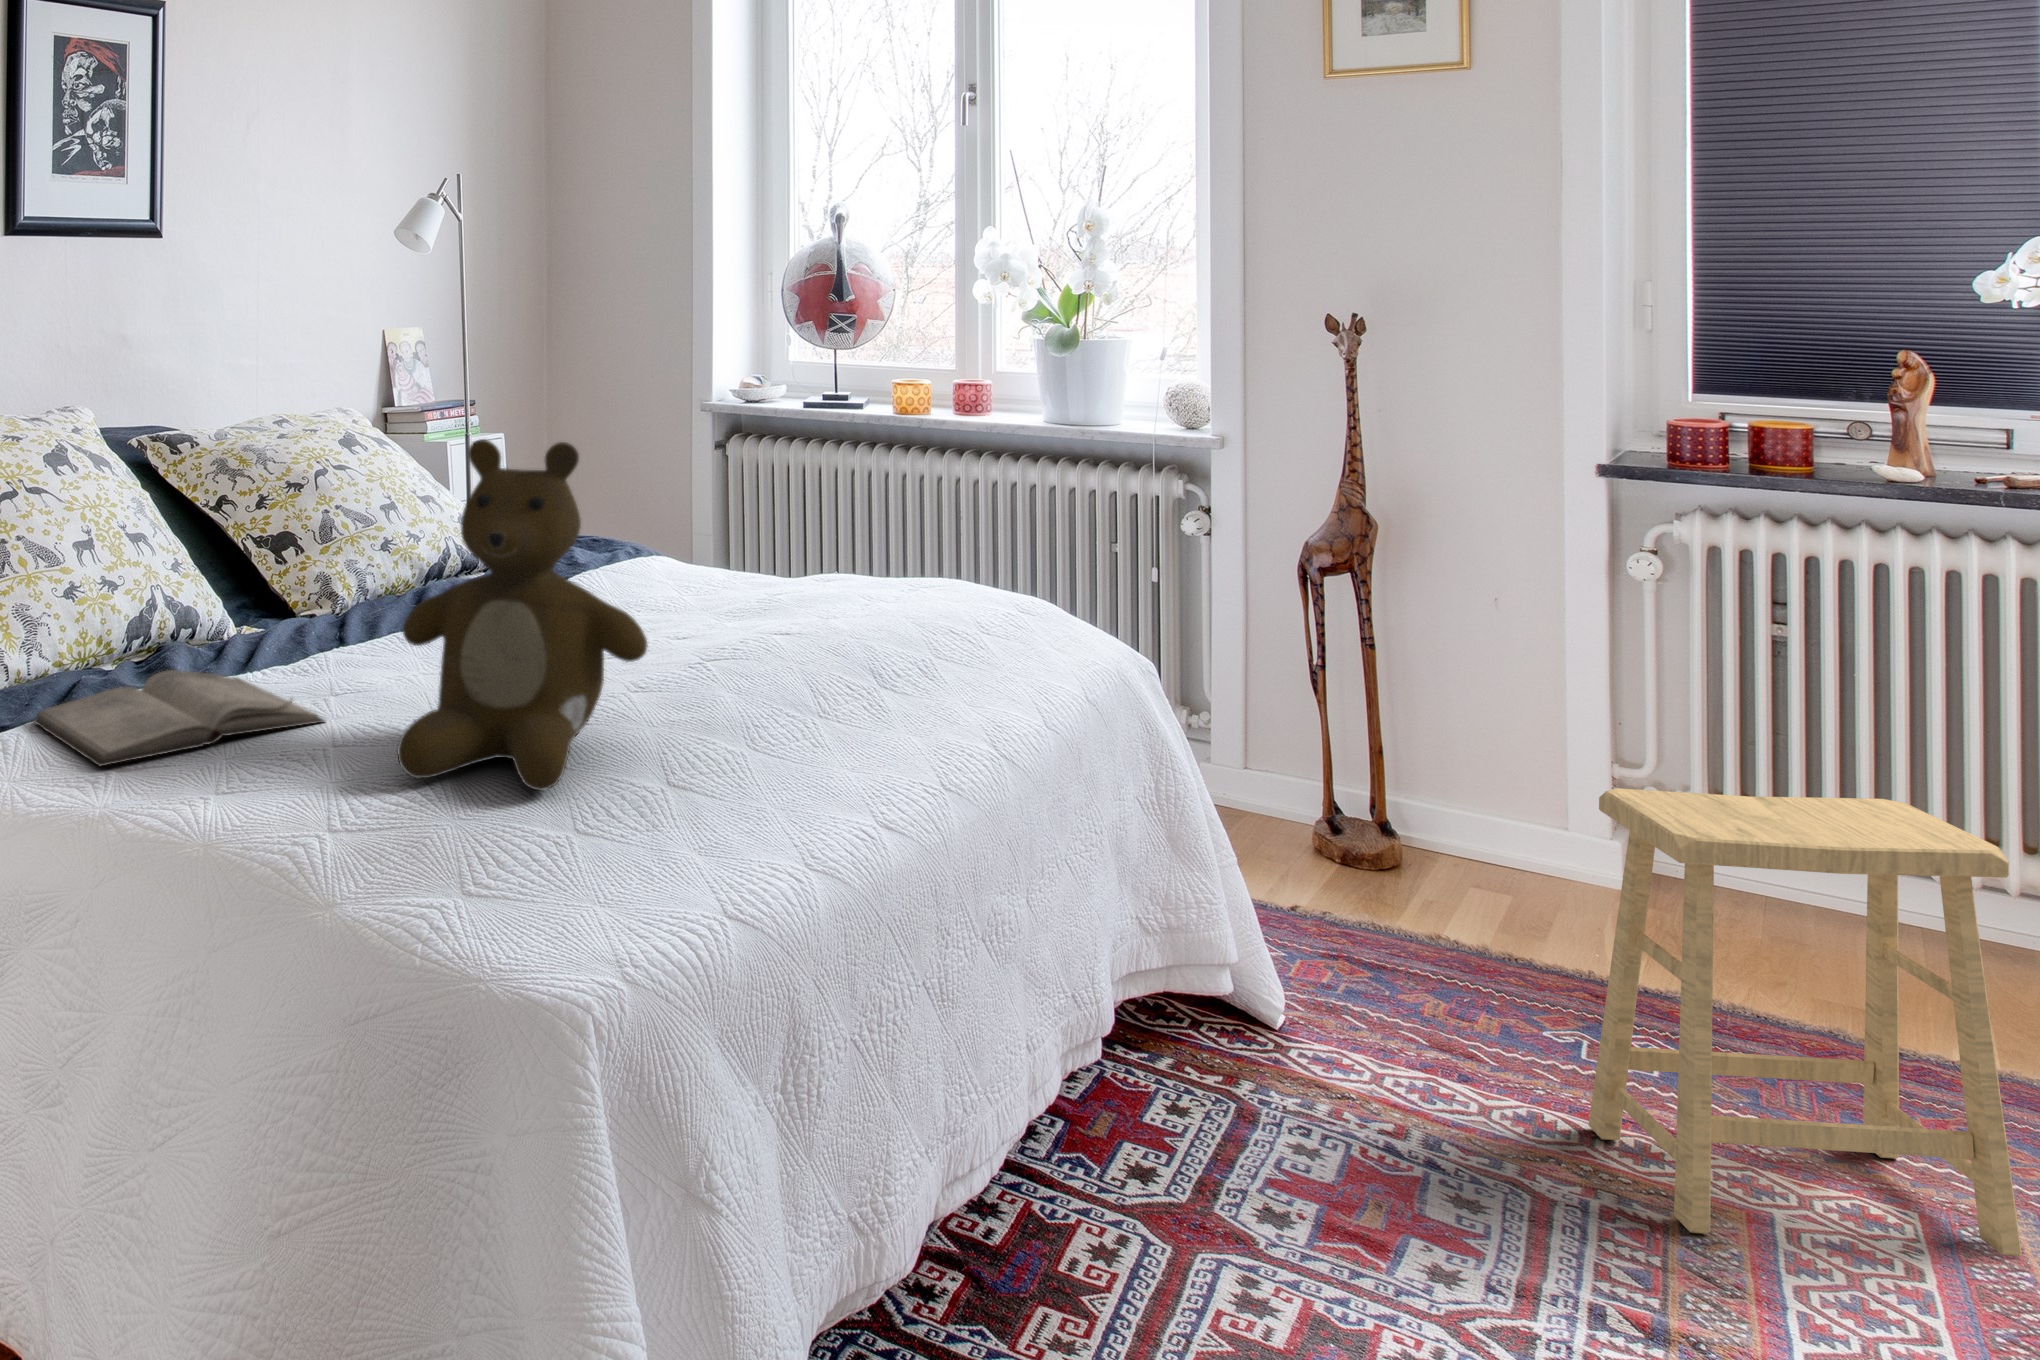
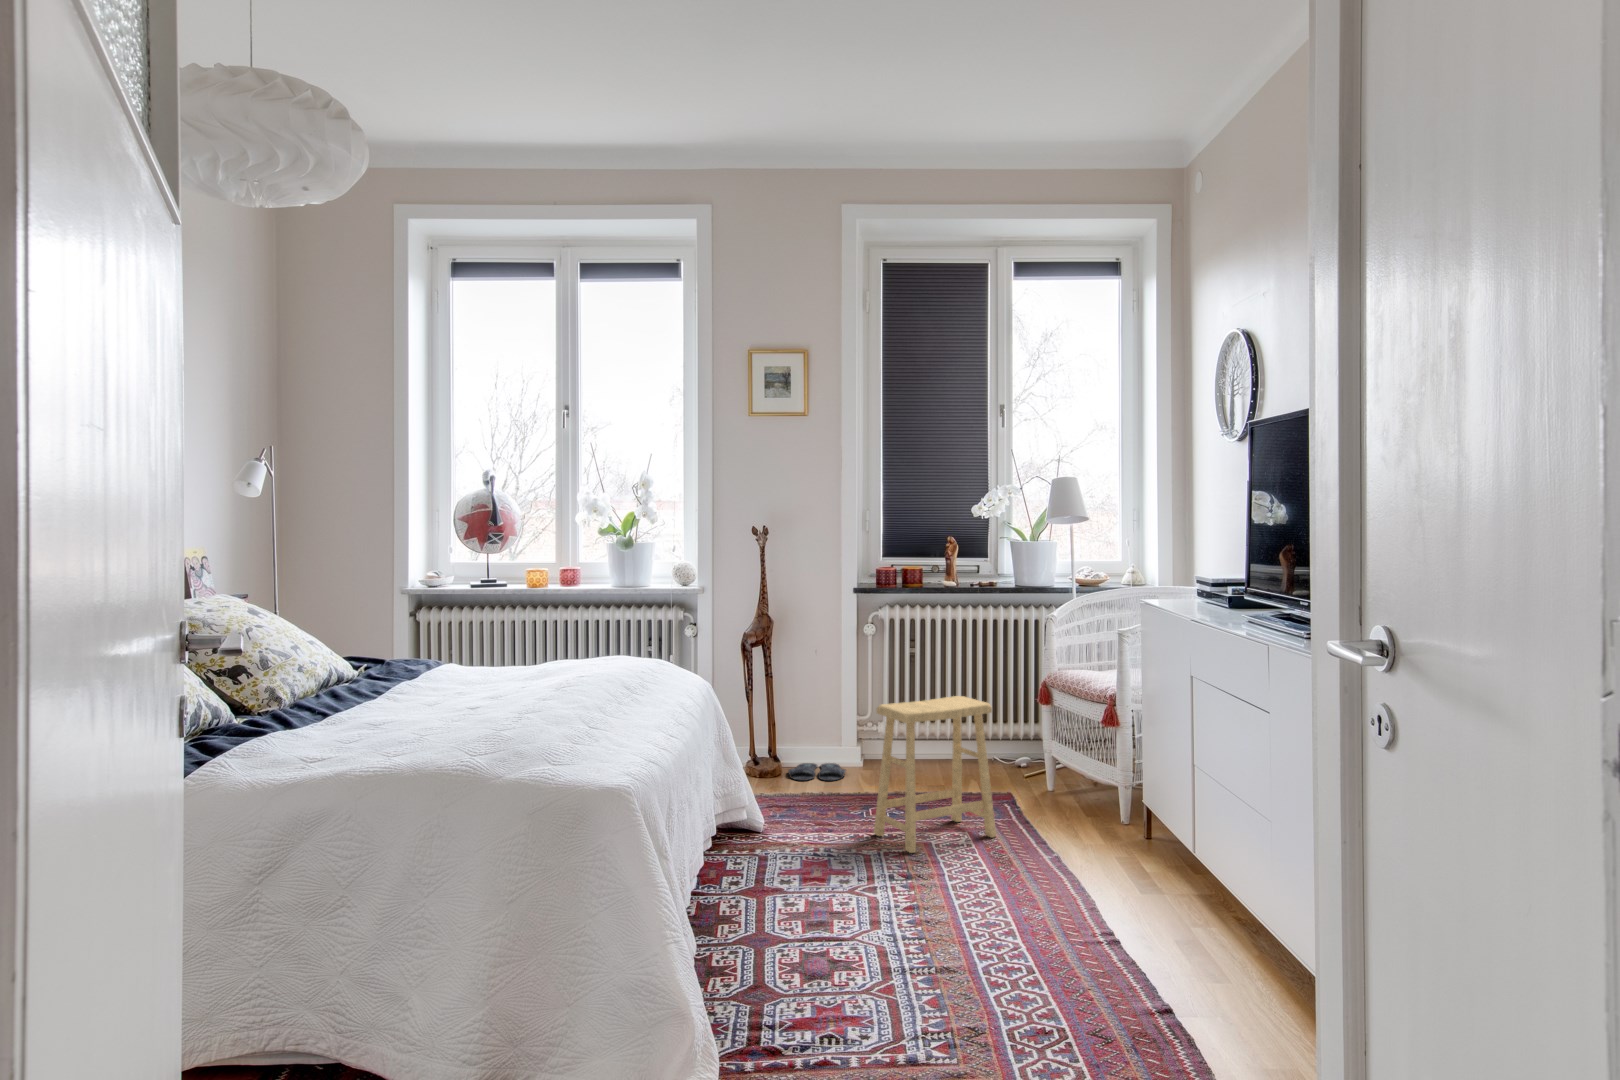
teddy bear: present [398,439,648,790] -> none [441,595,563,749]
diary: present [32,670,325,766] -> none [229,730,393,769]
slippers: none [1409,857,1569,924] -> present [788,763,846,781]

